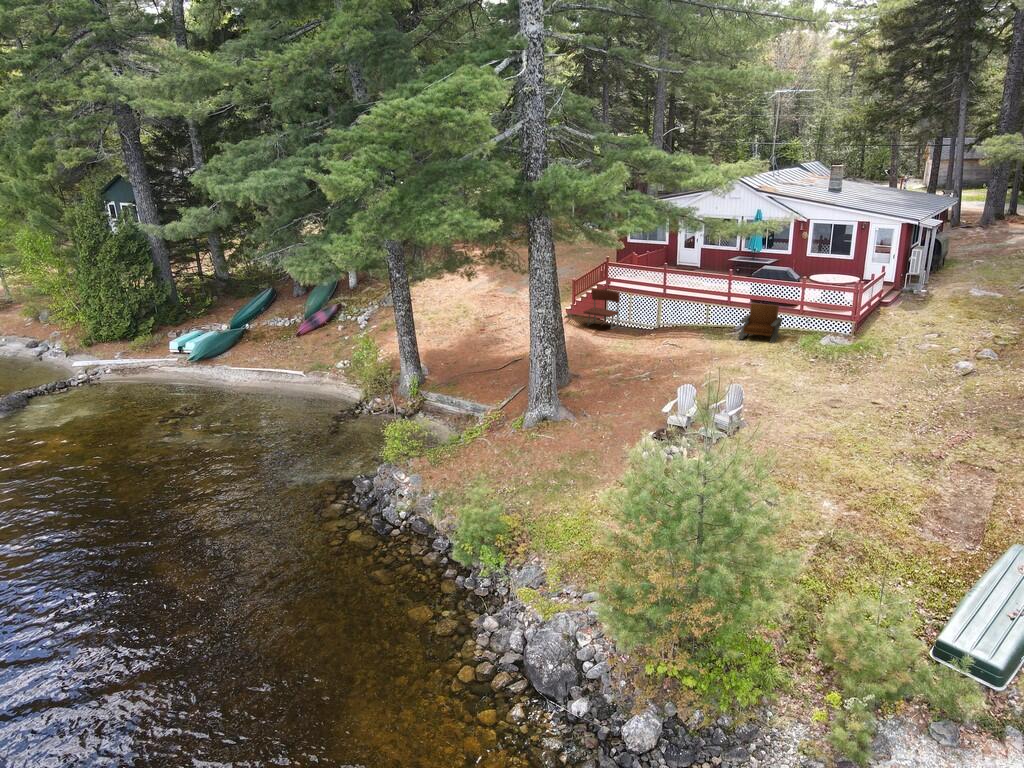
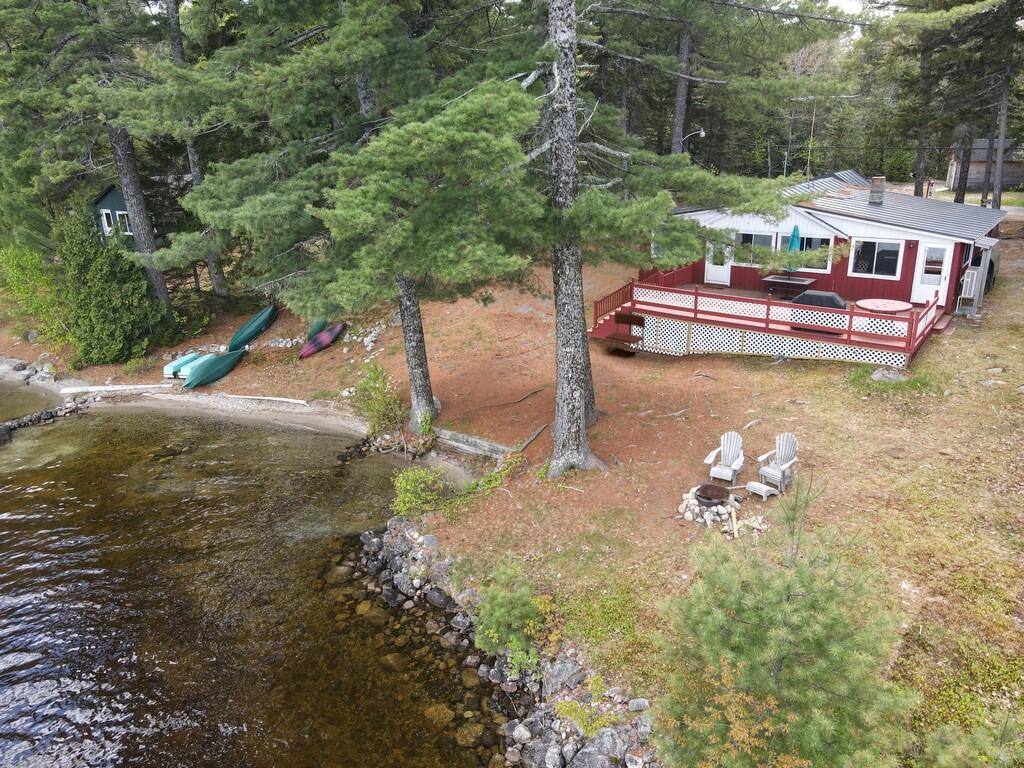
lounge chair: present [738,303,783,343] -> none [777,331,826,376]

